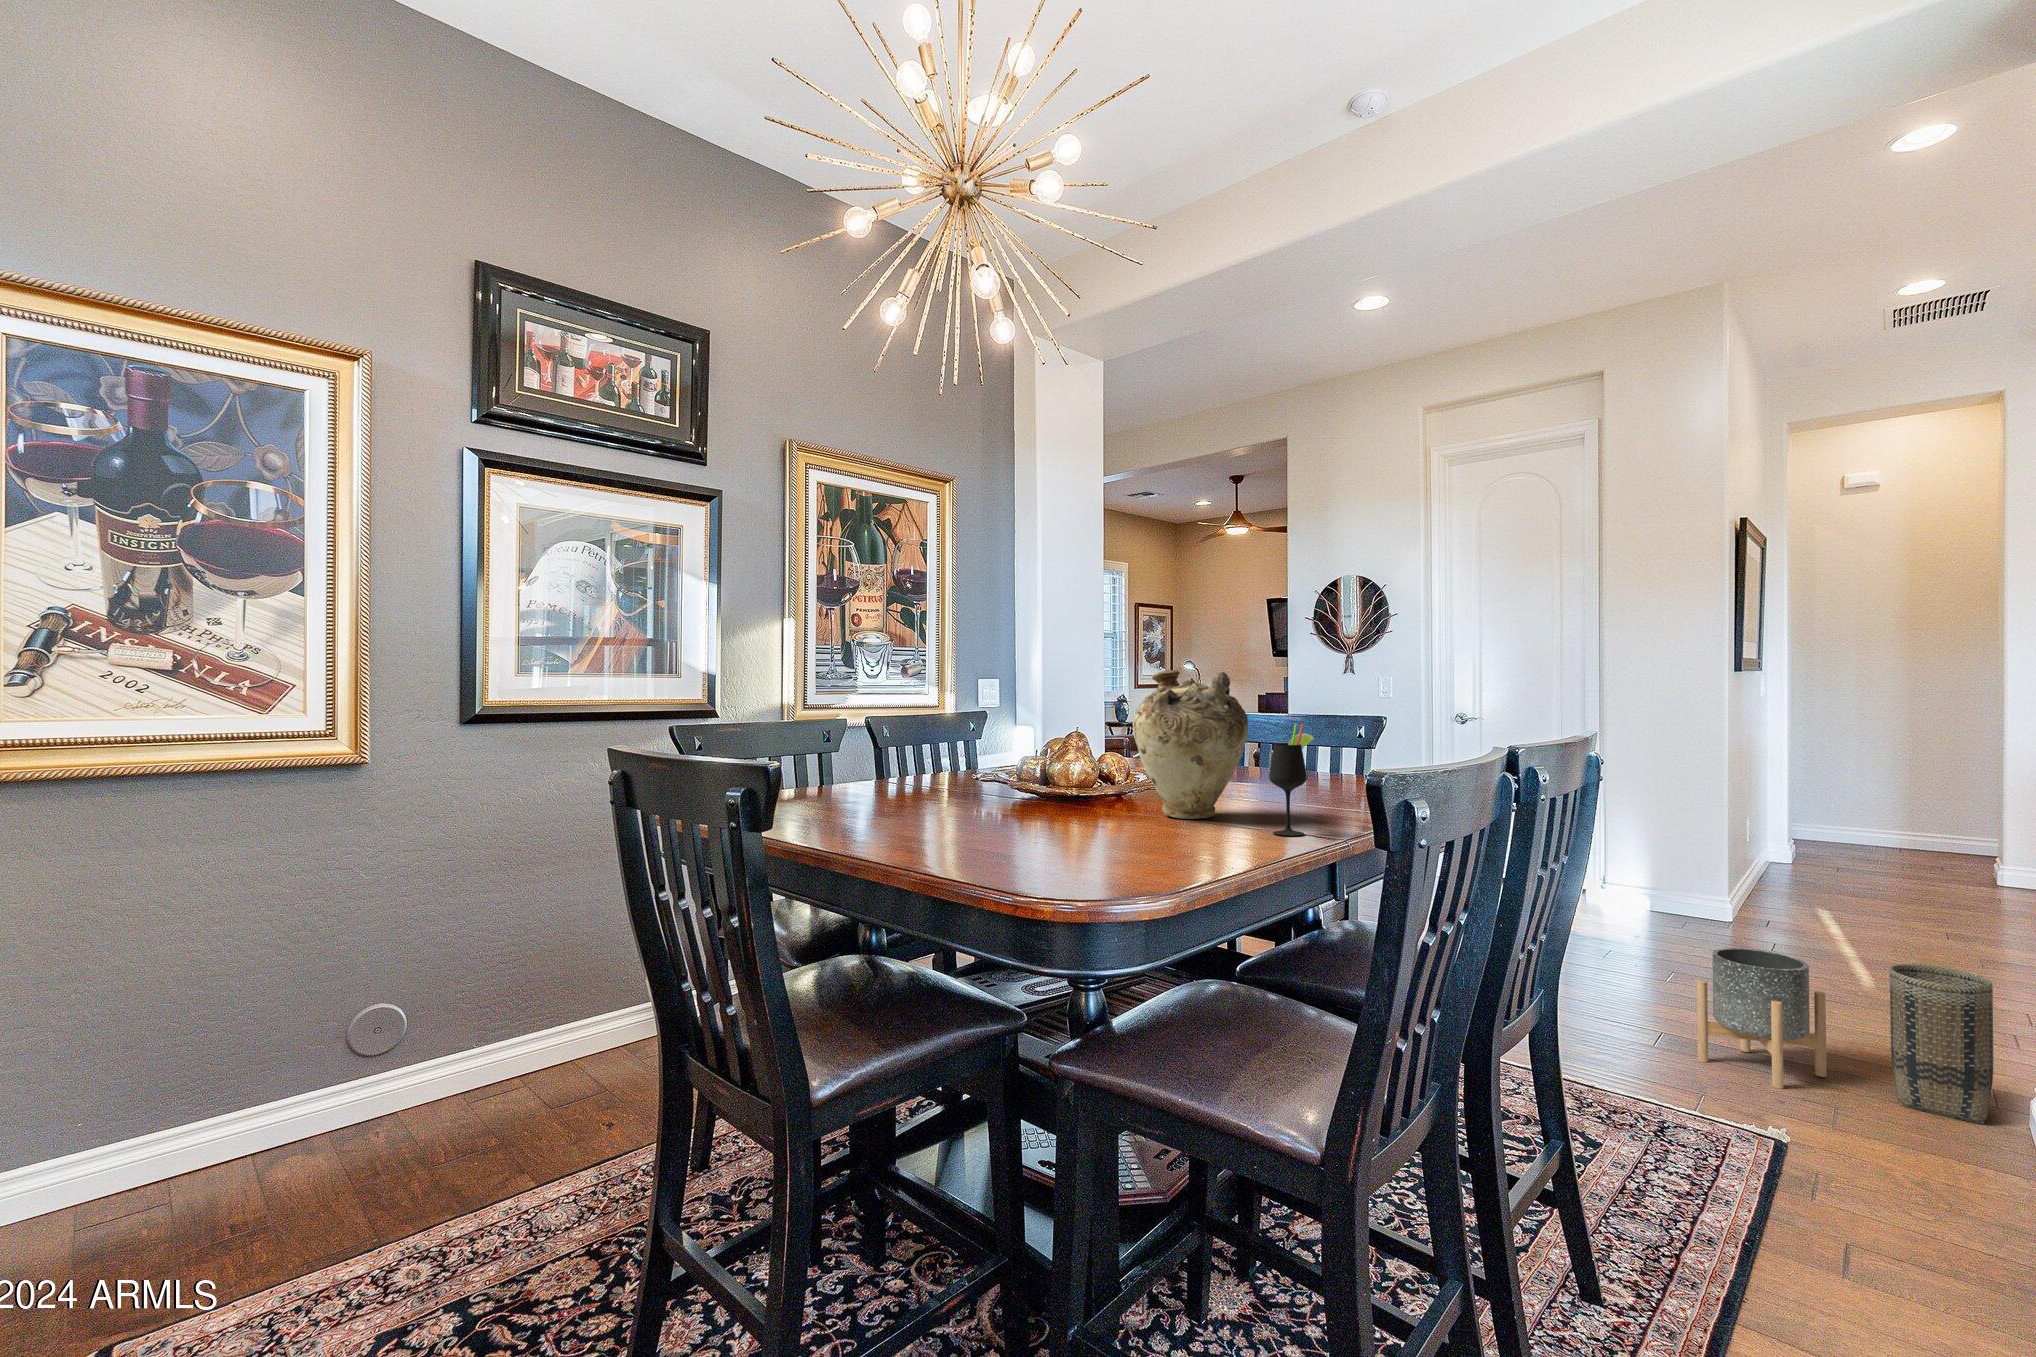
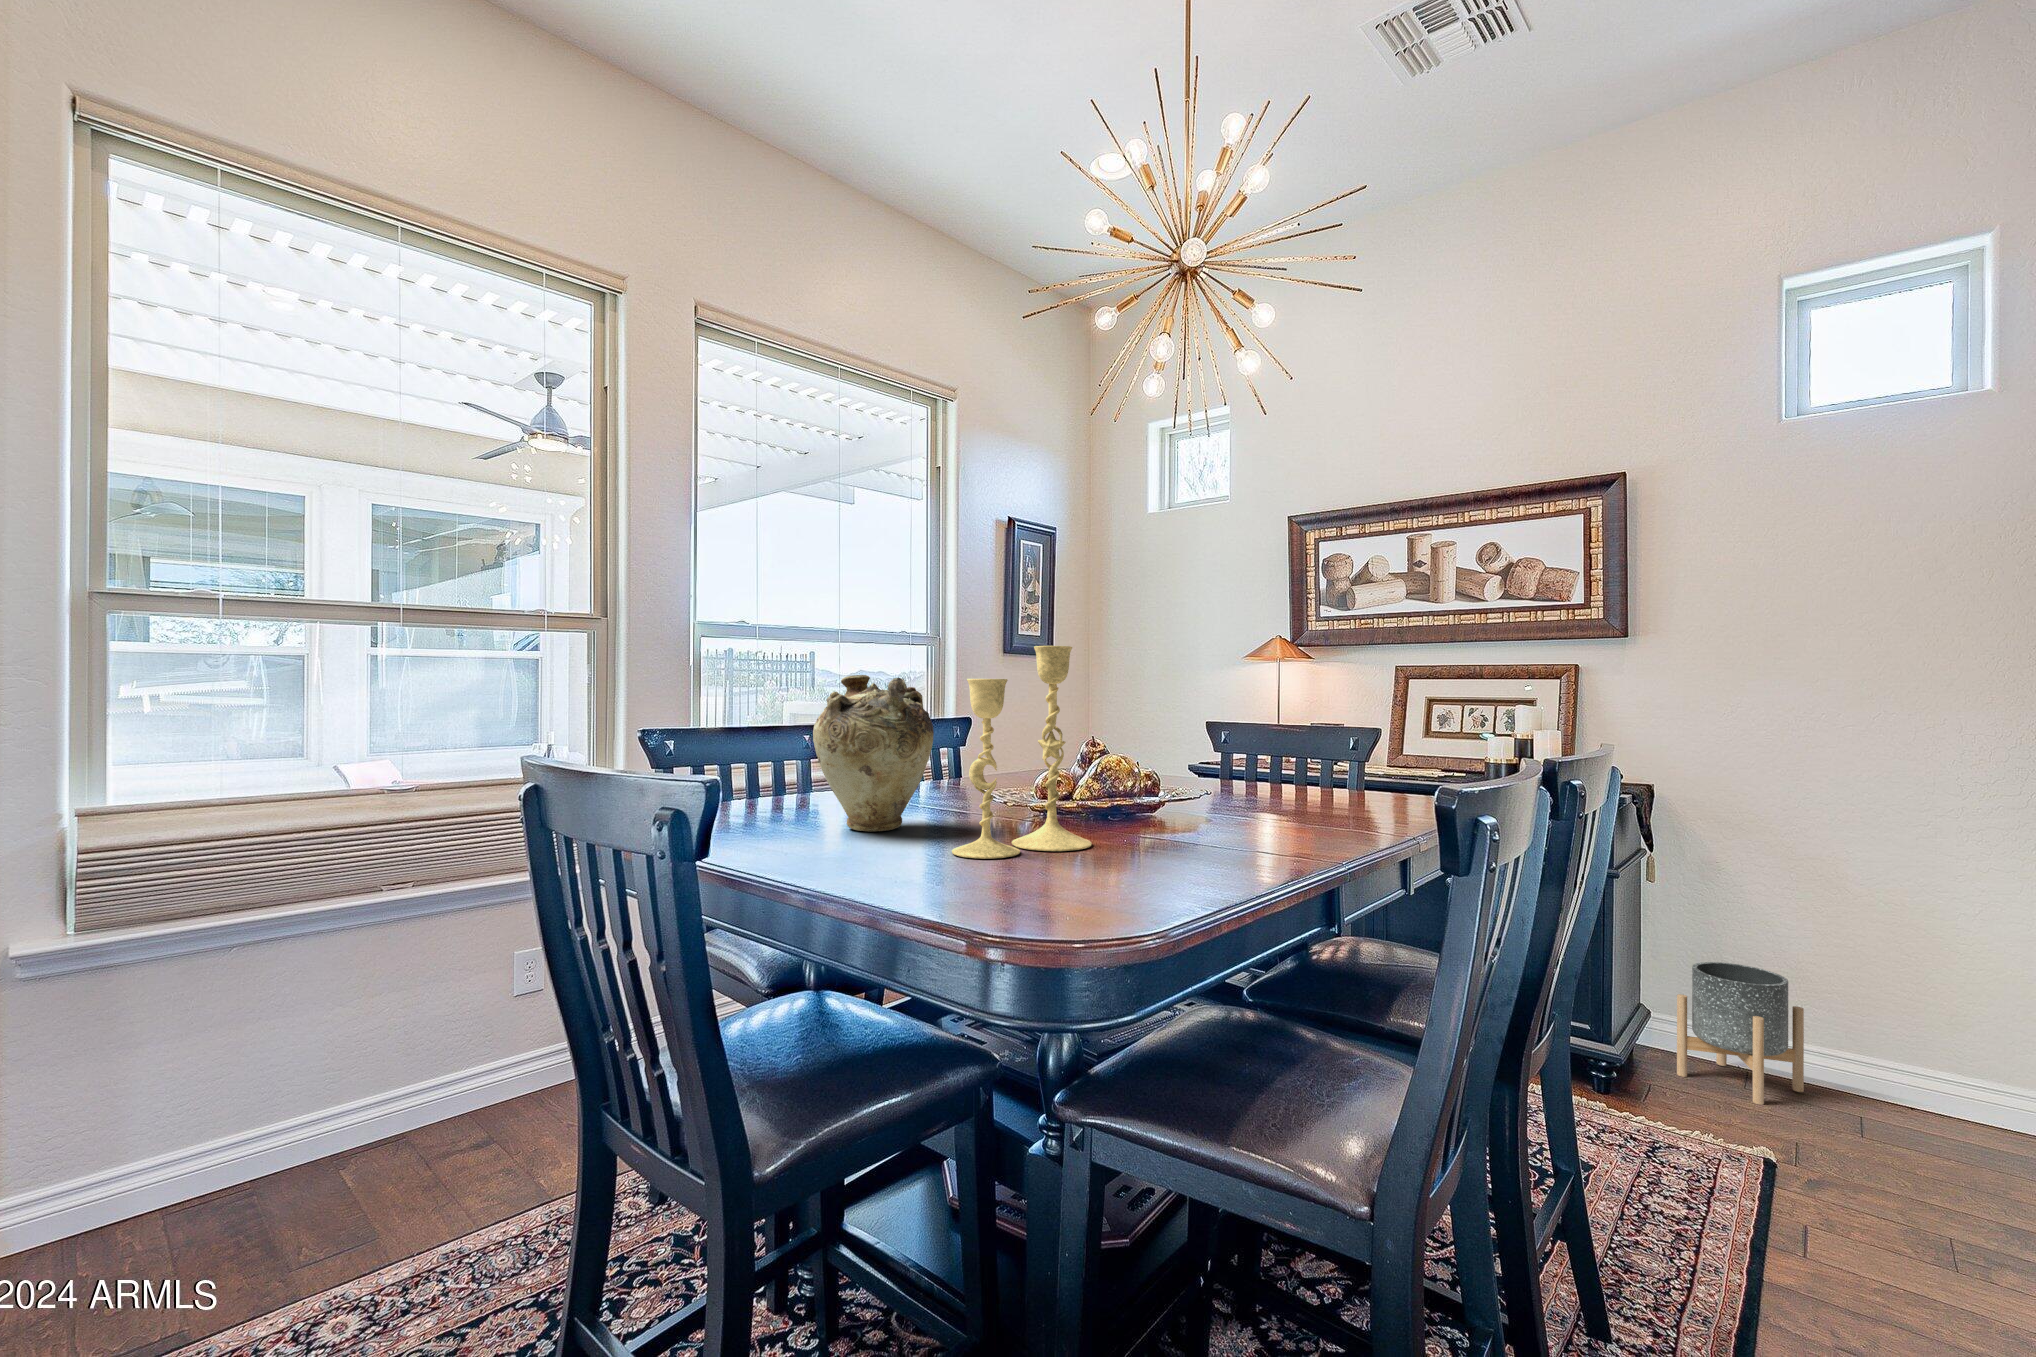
candlestick: none [958,643,1091,841] -> present [952,646,1092,859]
vase: present [1132,670,1248,819] -> present [813,675,934,832]
wine glass: present [1269,723,1314,836] -> none [1283,735,1332,854]
basket: present [1890,964,1993,1124] -> none [1869,980,1971,1141]

